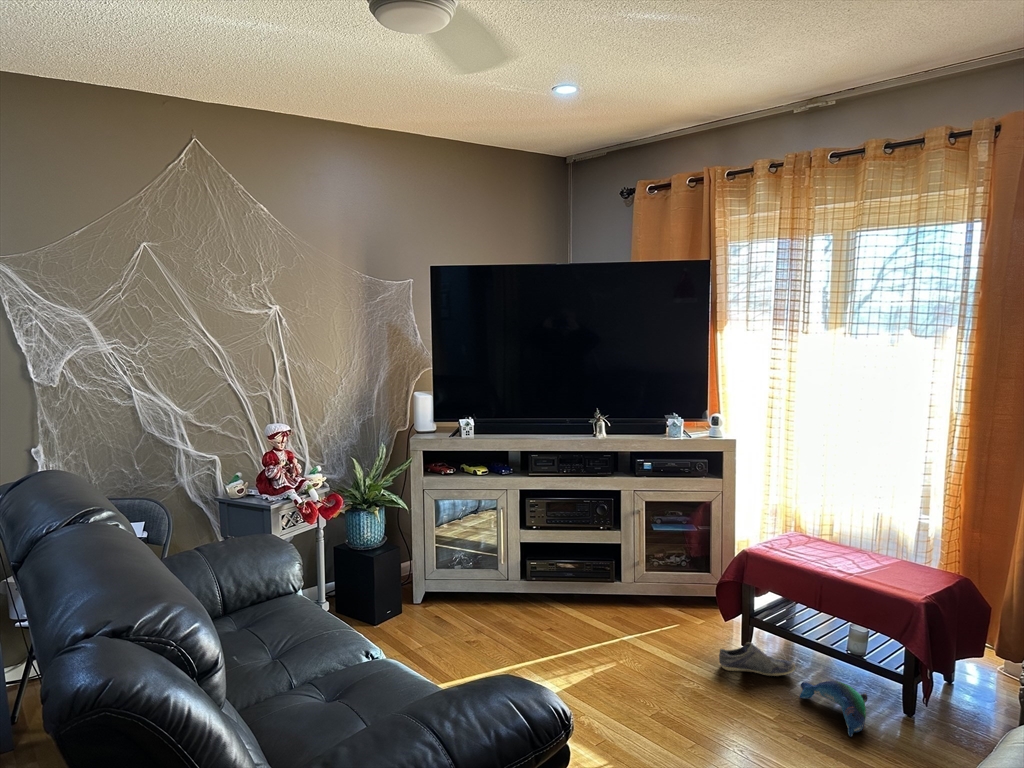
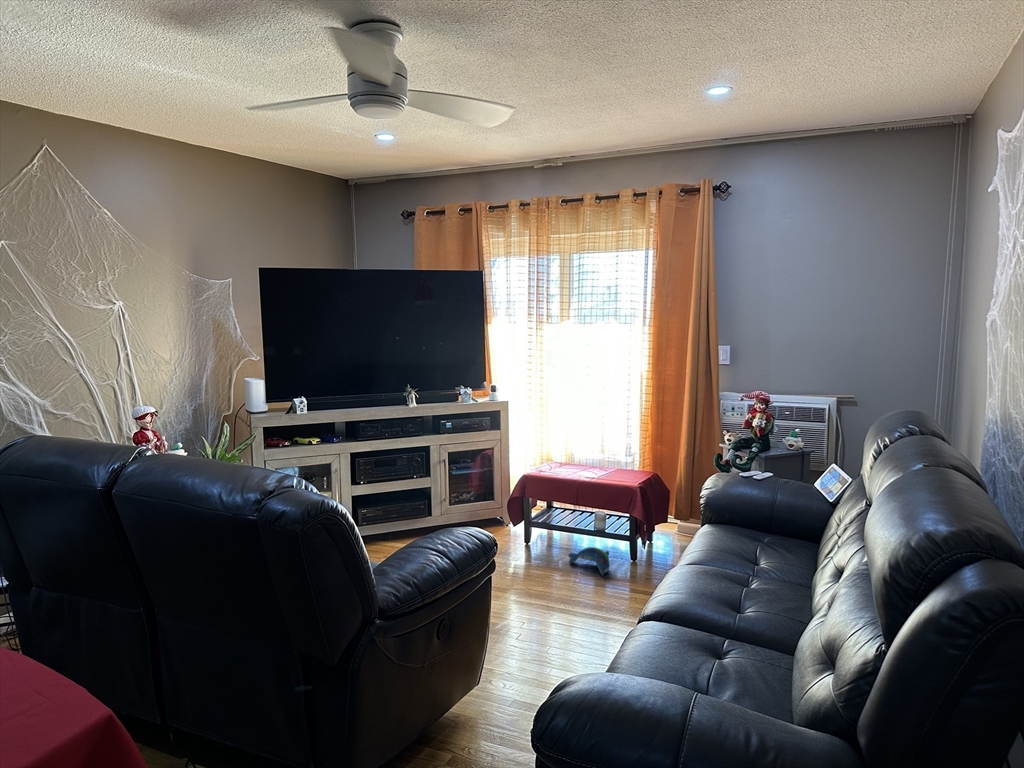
shoe: present [719,642,795,676] -> none [514,535,563,557]

